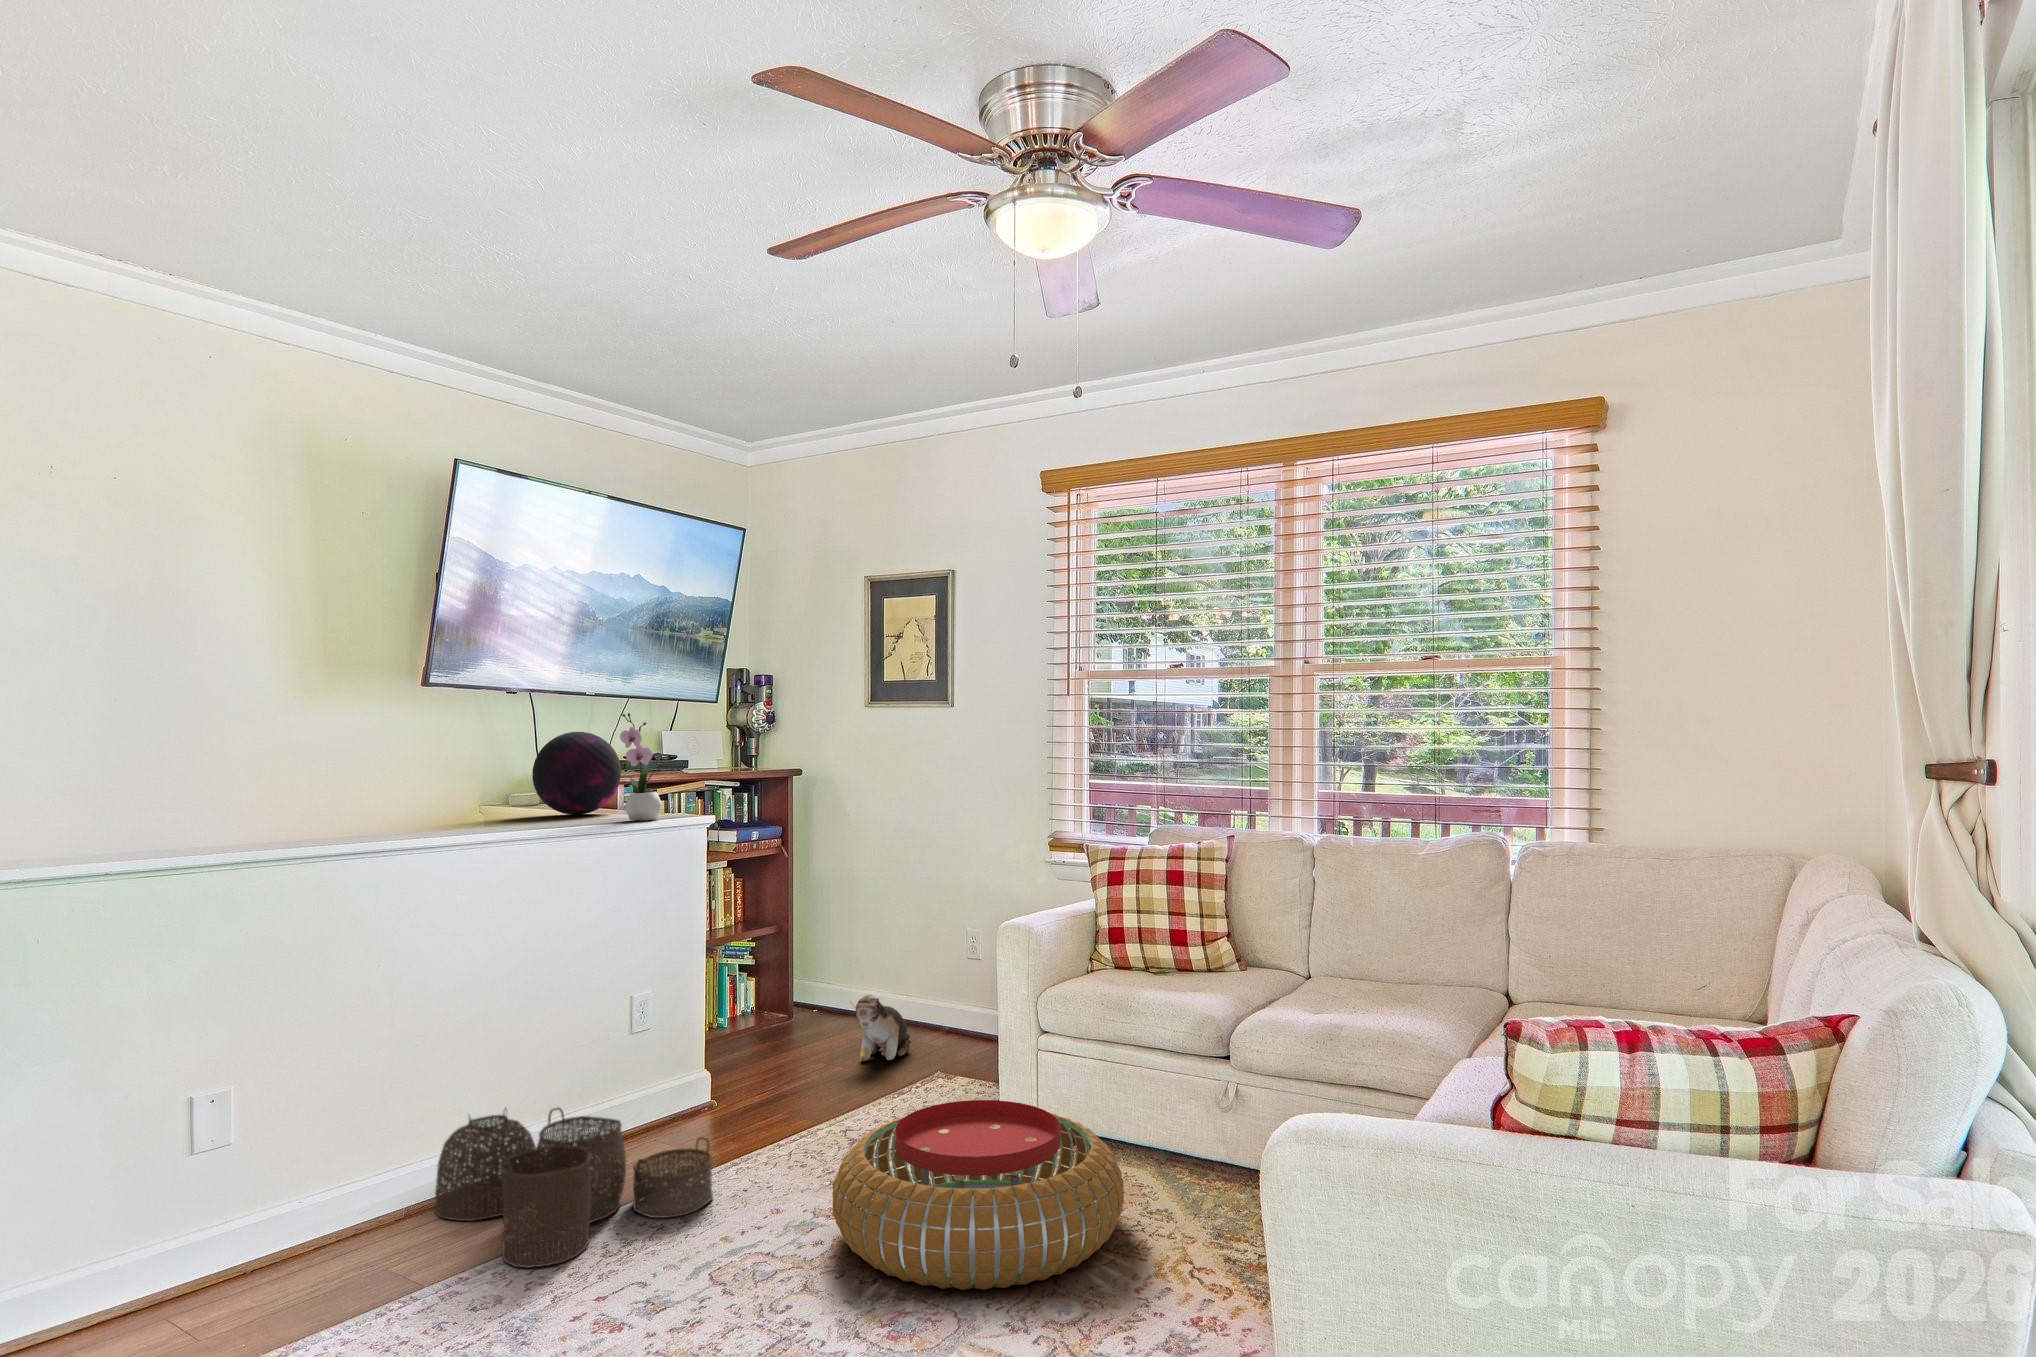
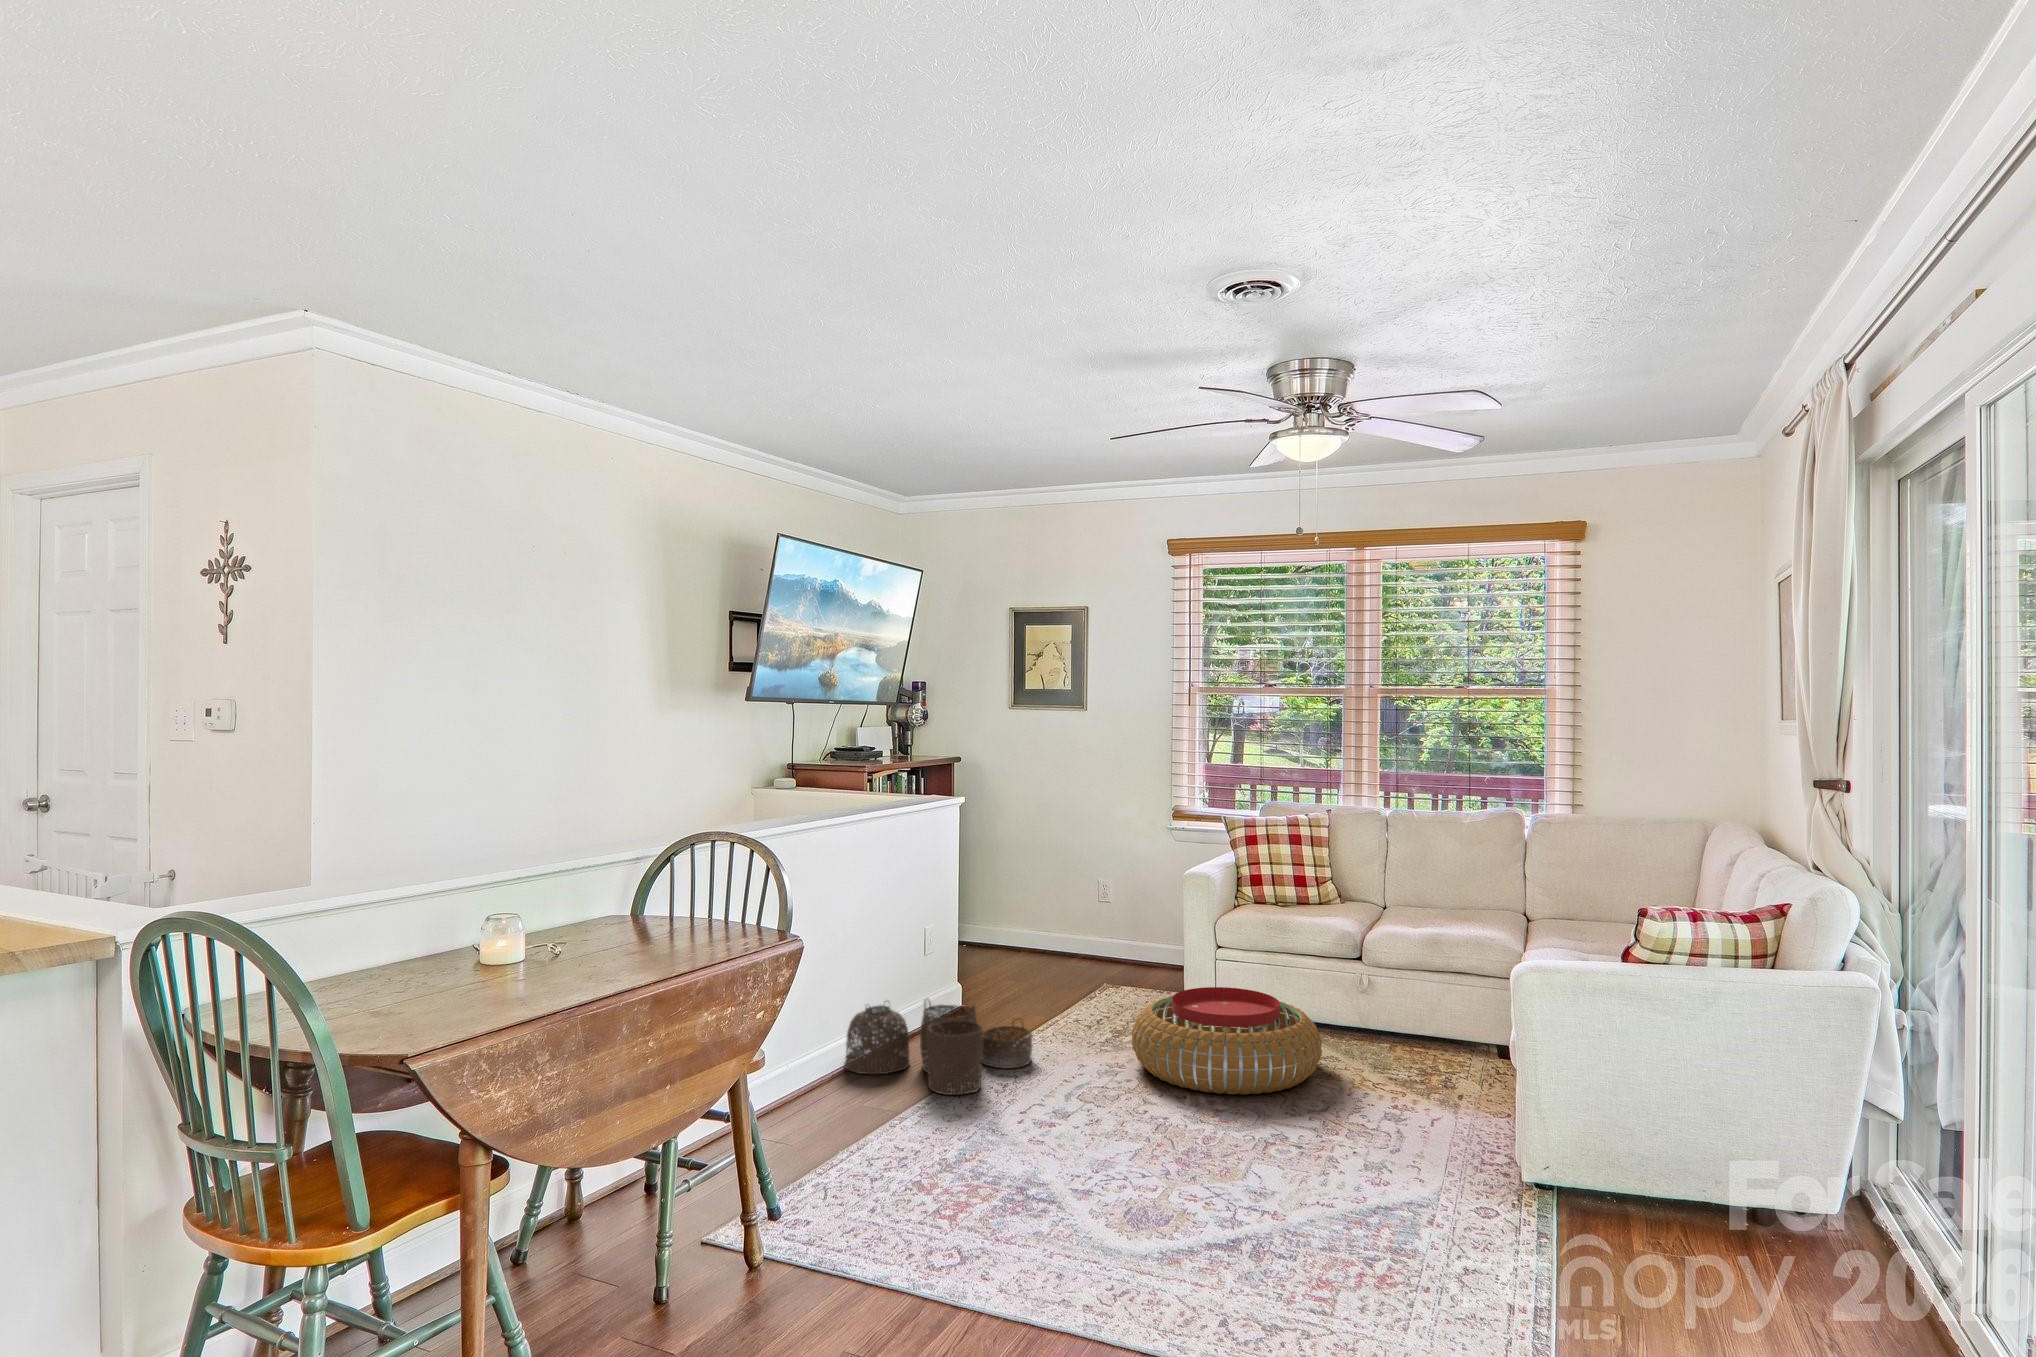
flower arrangement: present [620,713,666,820] -> none [898,720,925,799]
decorative orb: present [532,732,621,815] -> none [796,730,861,794]
plush toy: present [849,994,910,1061] -> none [1032,928,1066,977]

